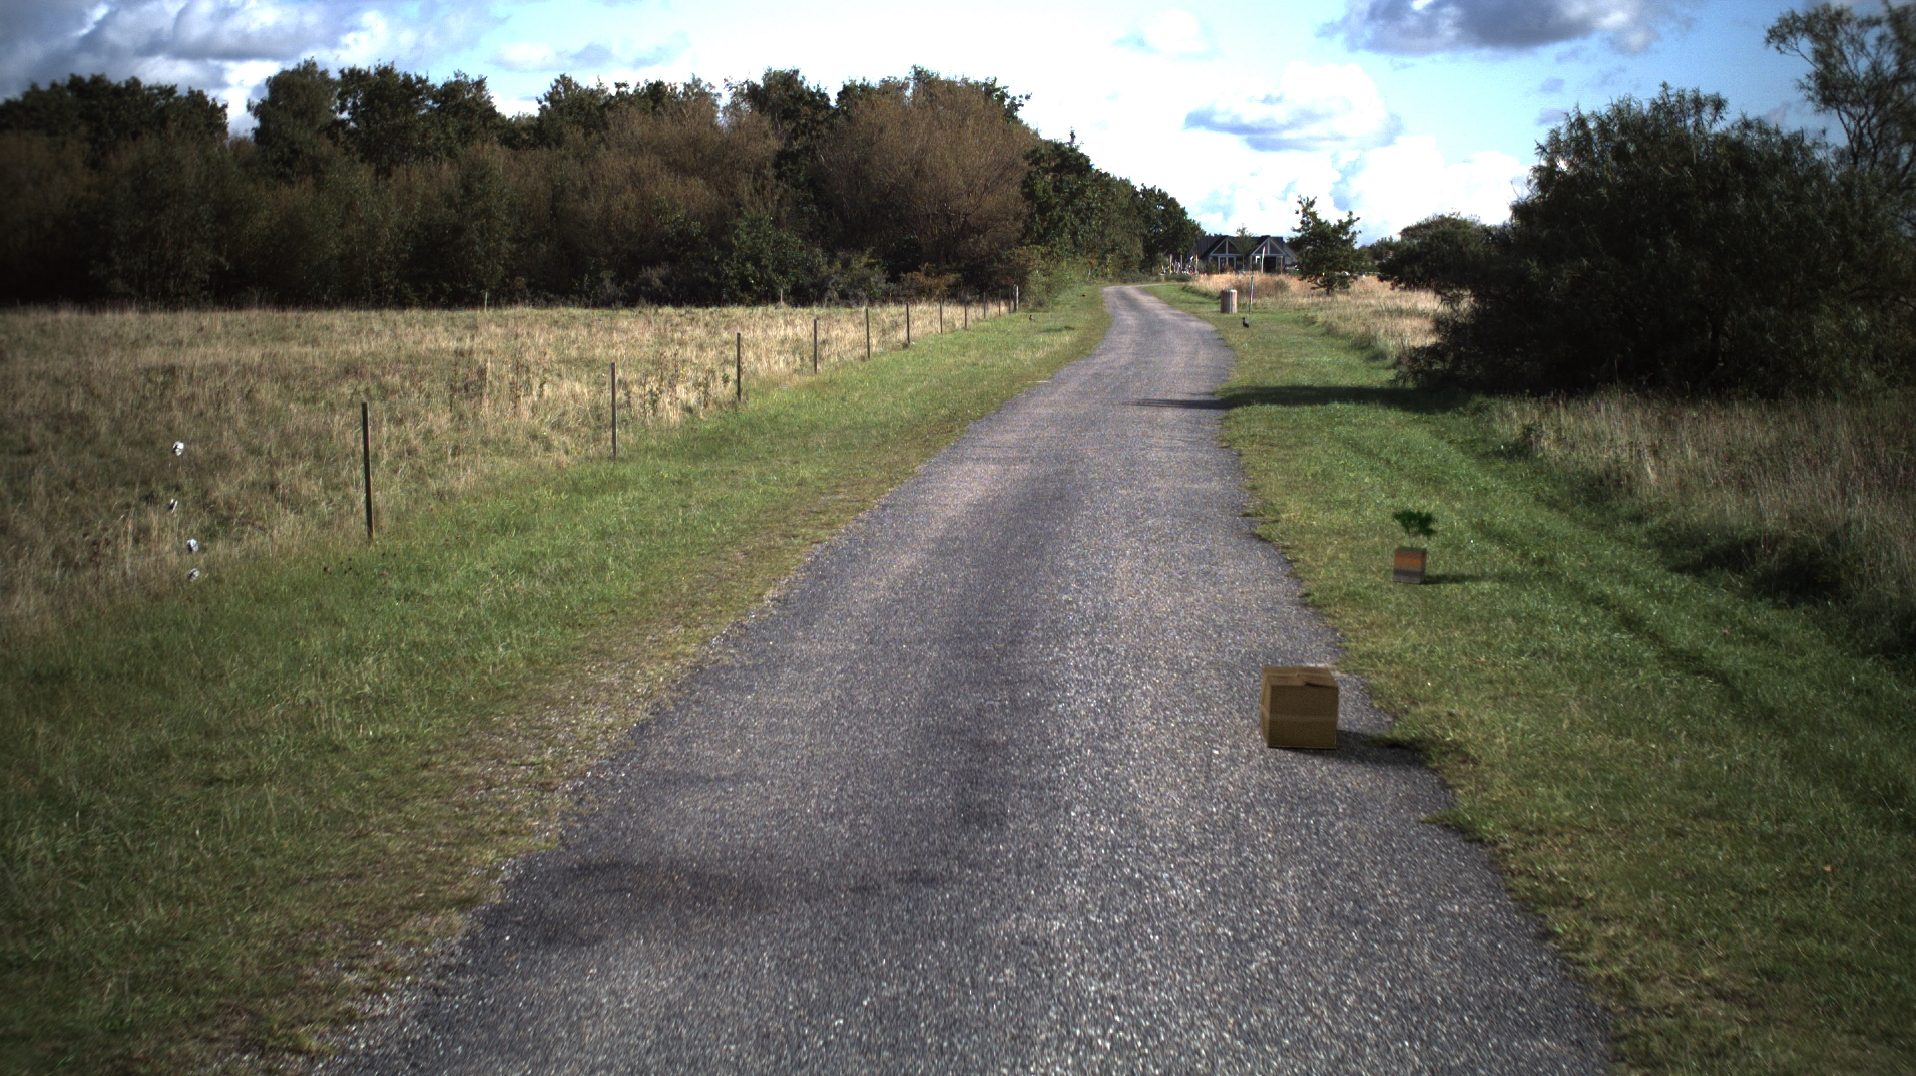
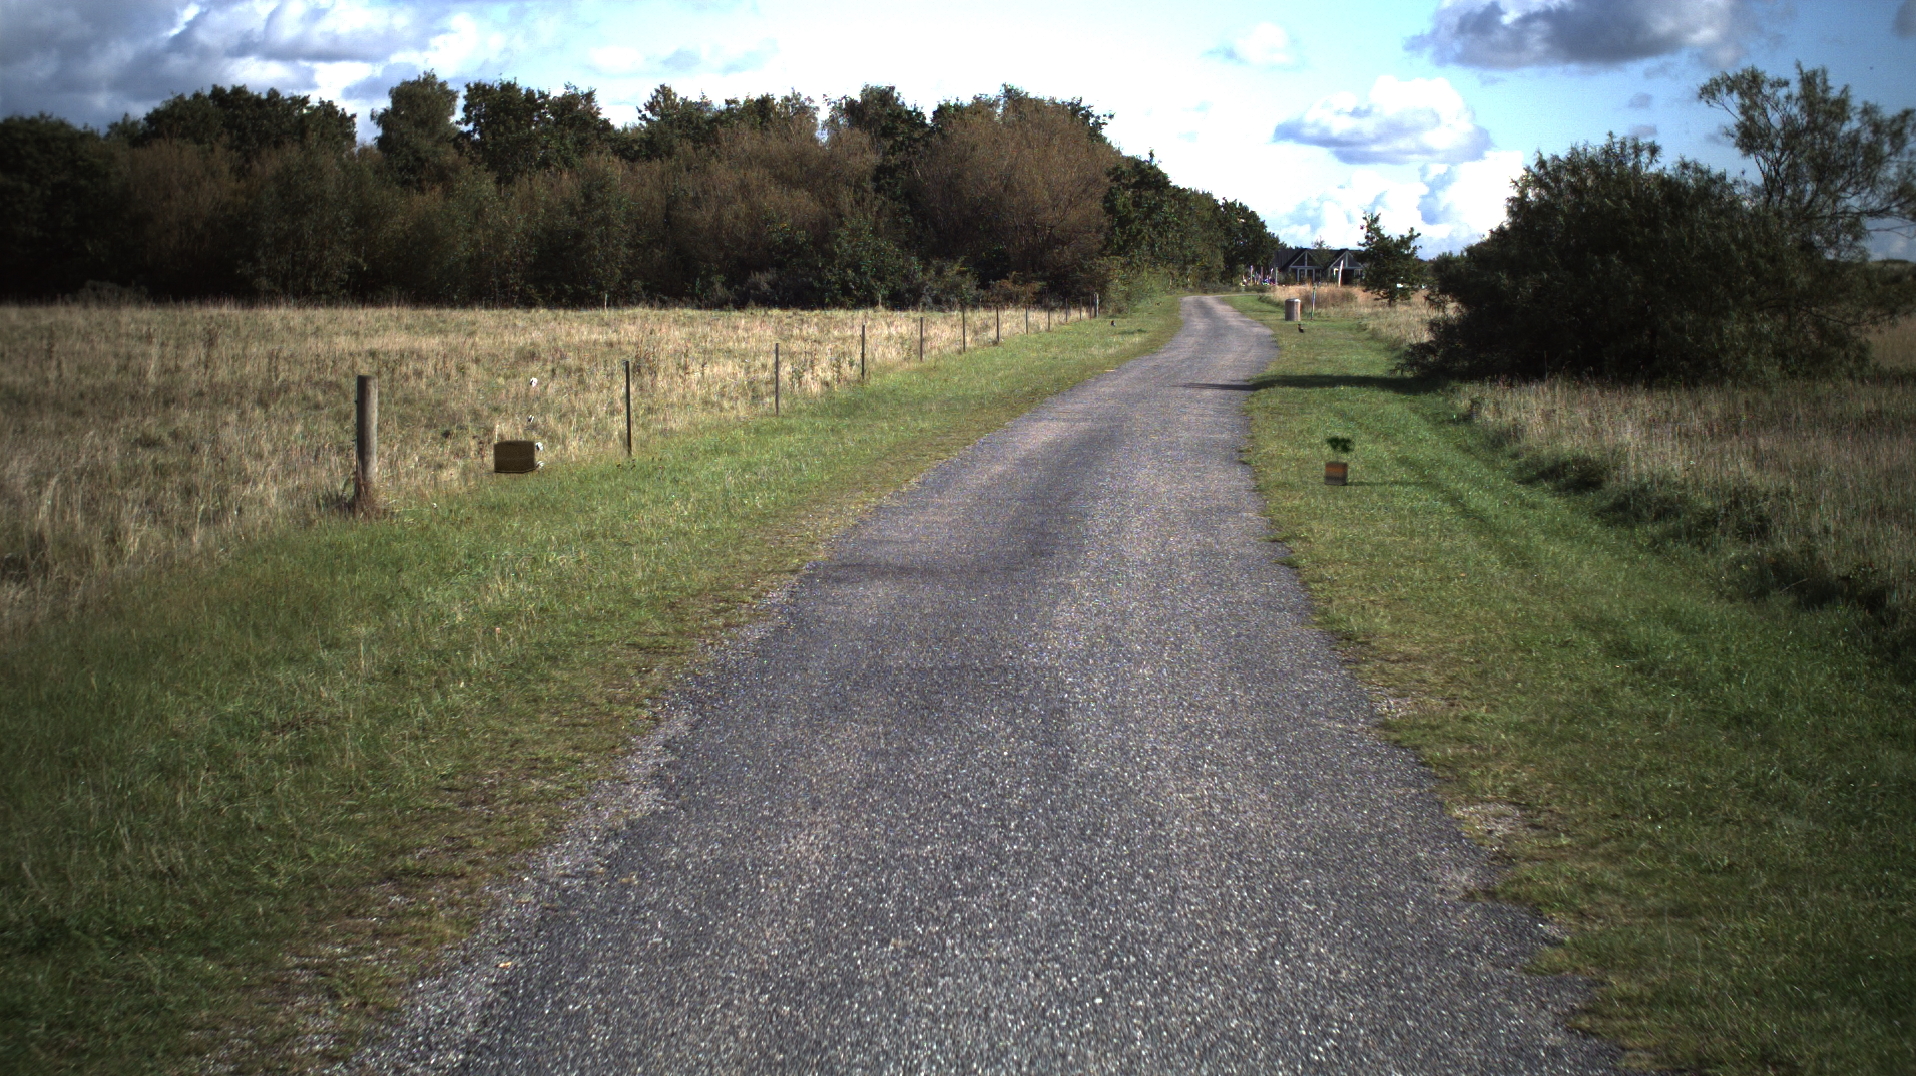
cardboard box: present [1259,665,1340,749] -> present [493,440,536,473]

